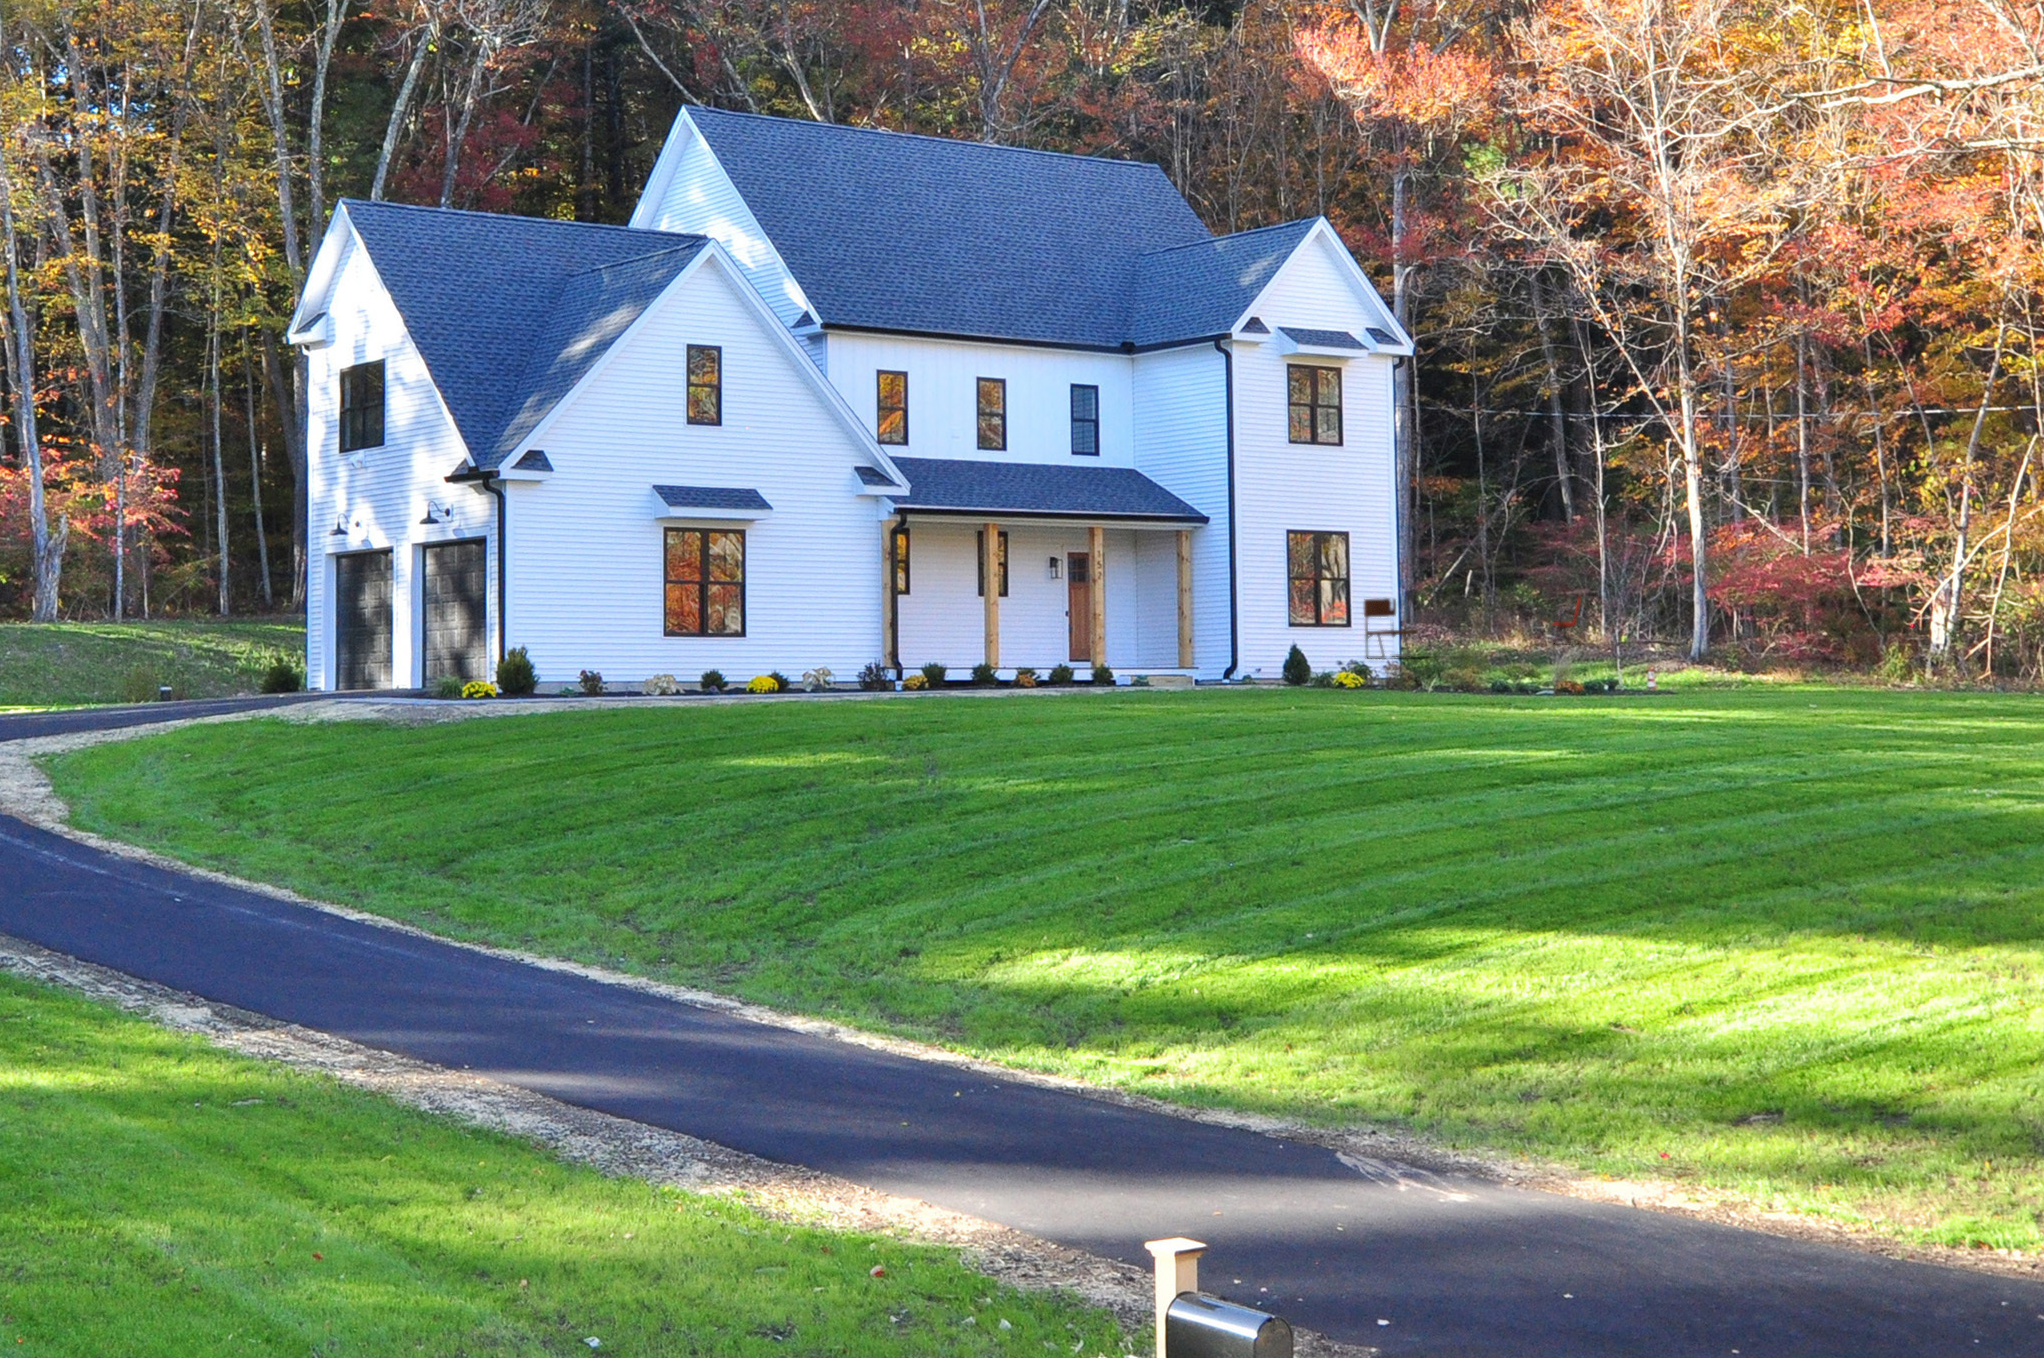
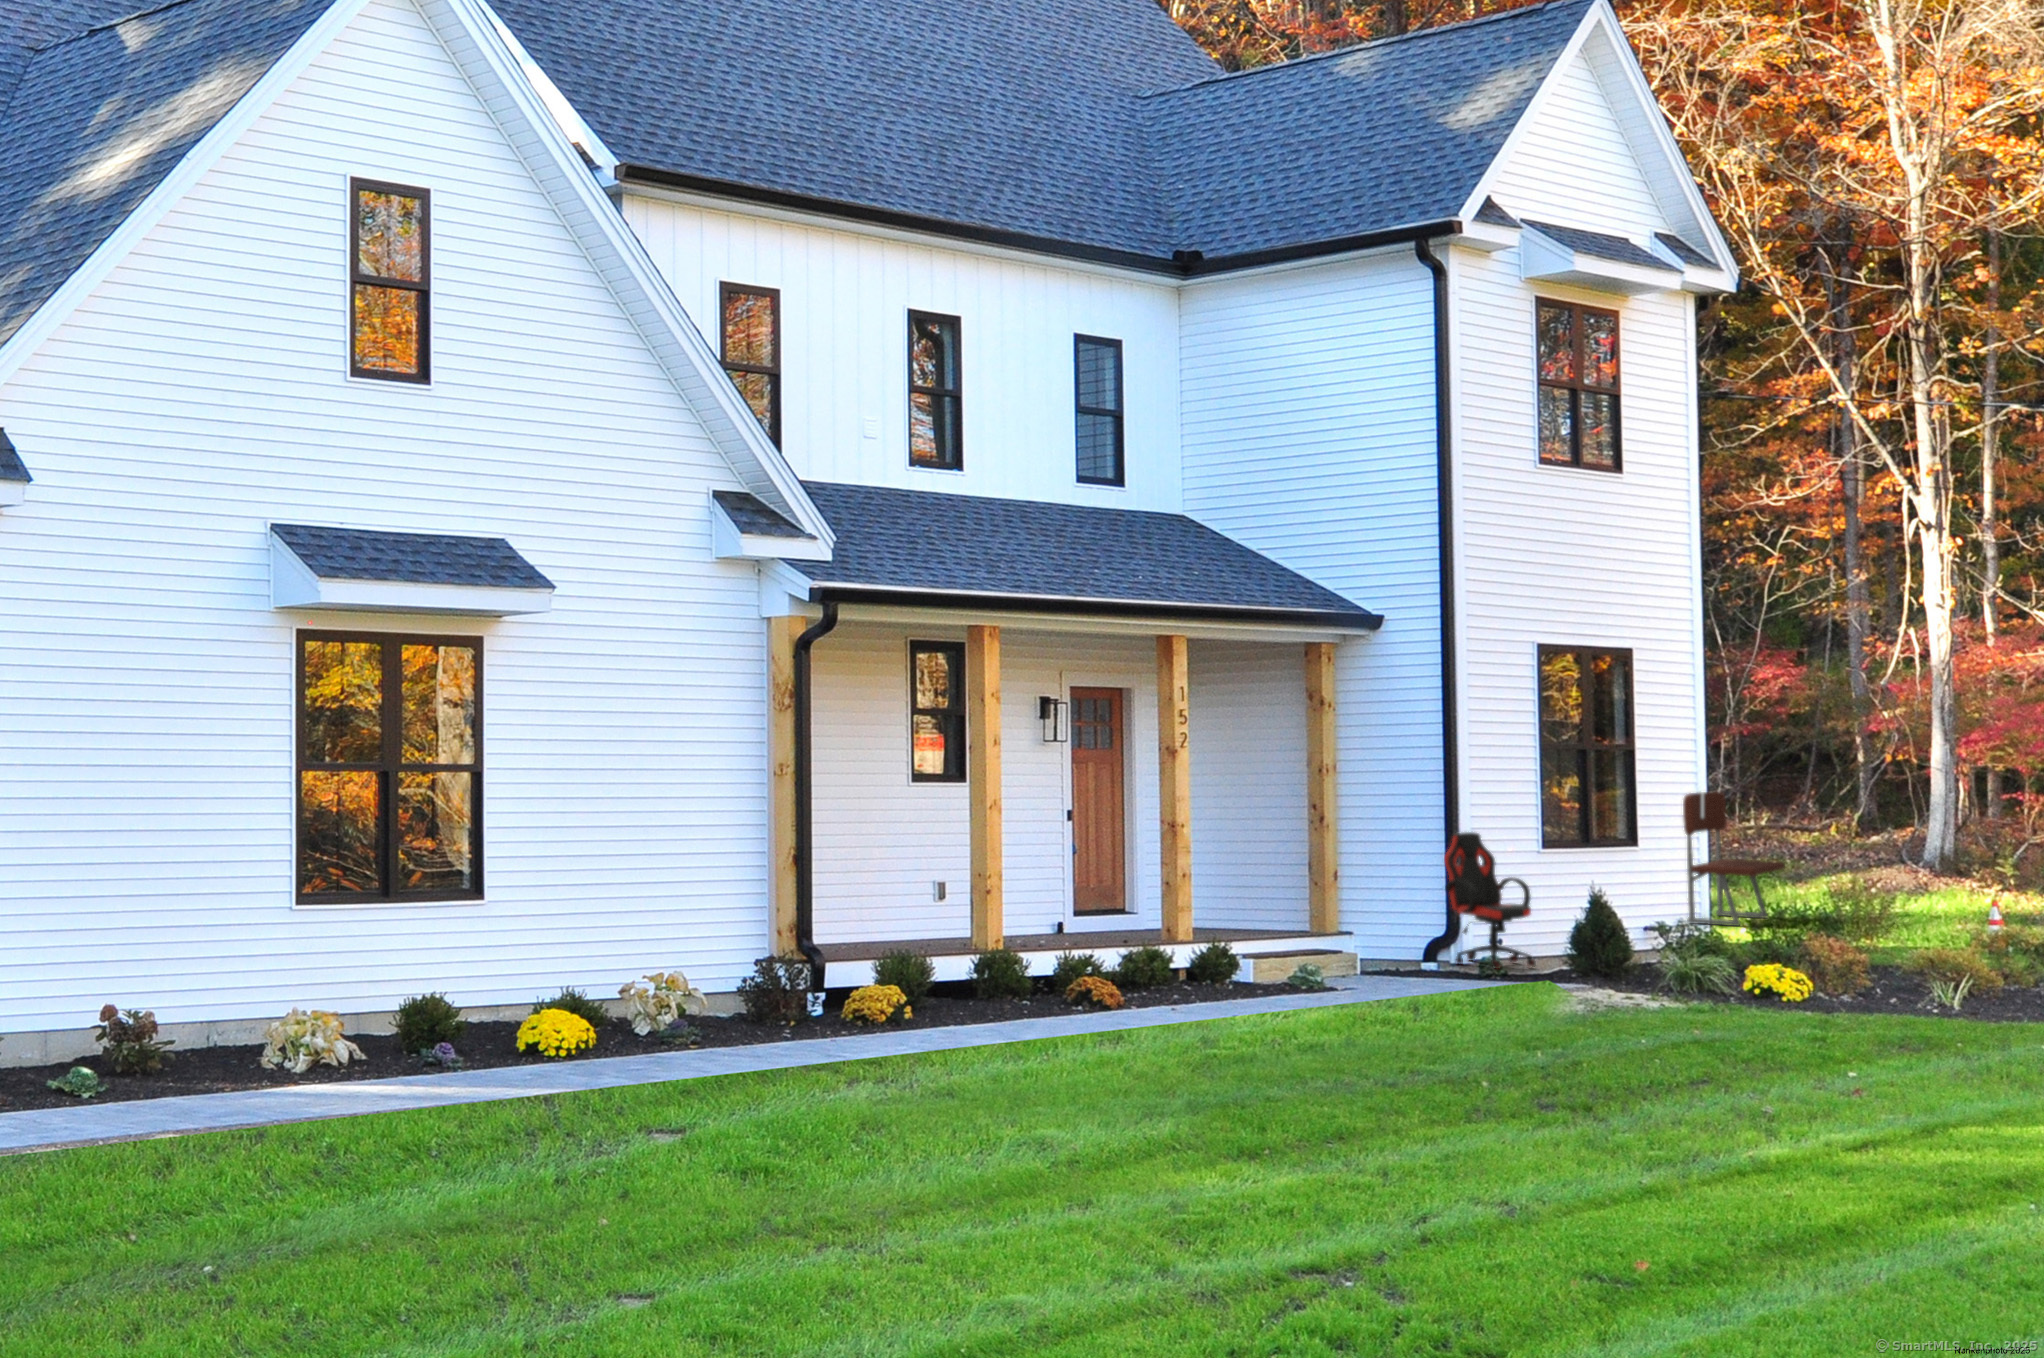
chair: present [1553,596,1582,644] -> present [1444,832,1536,969]

